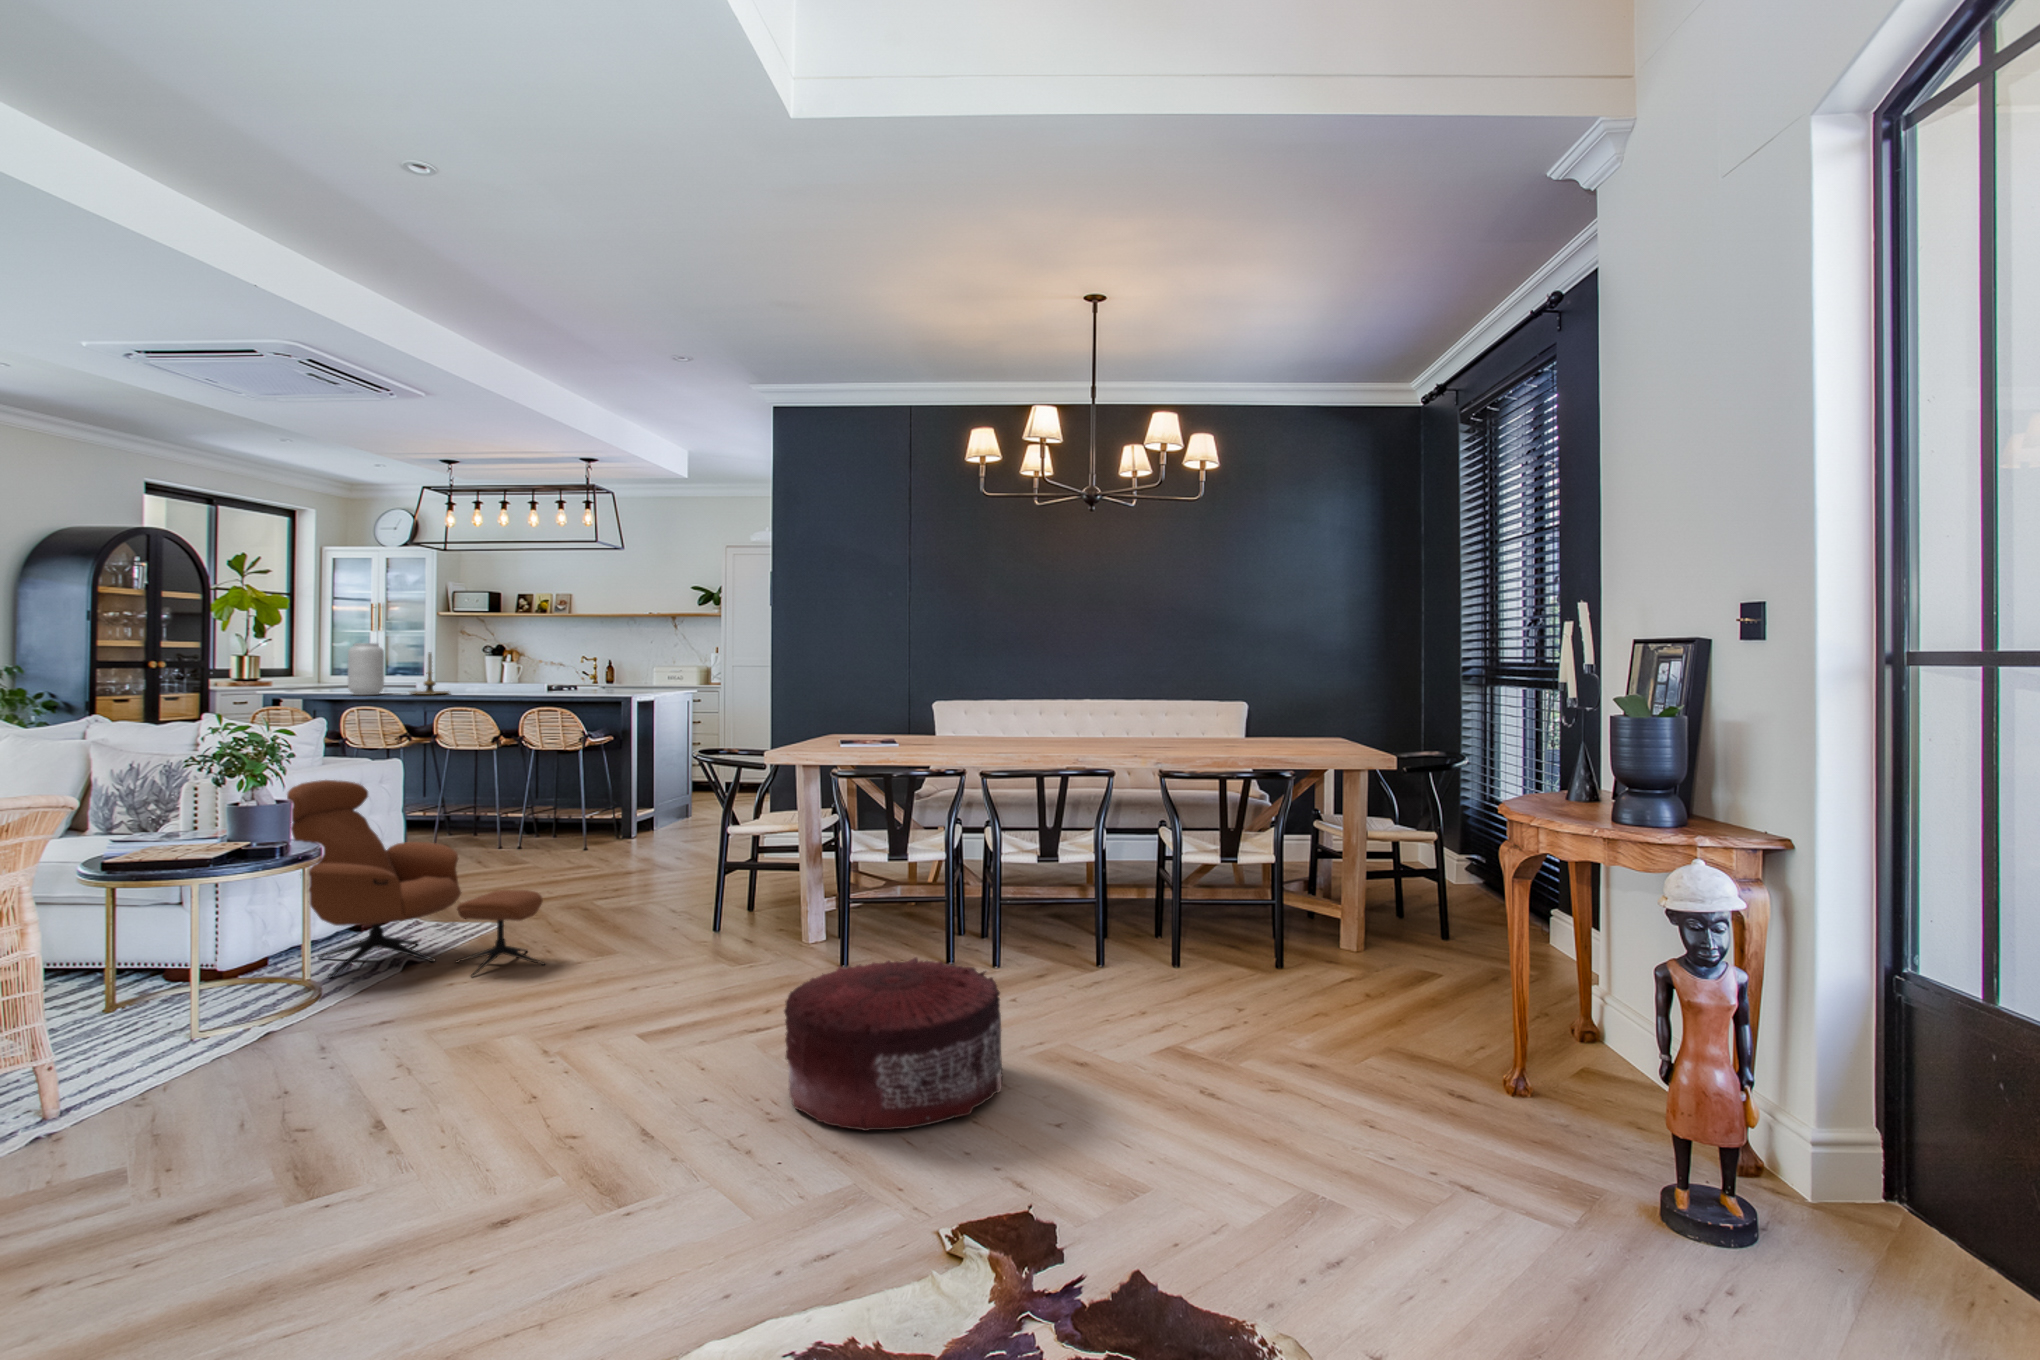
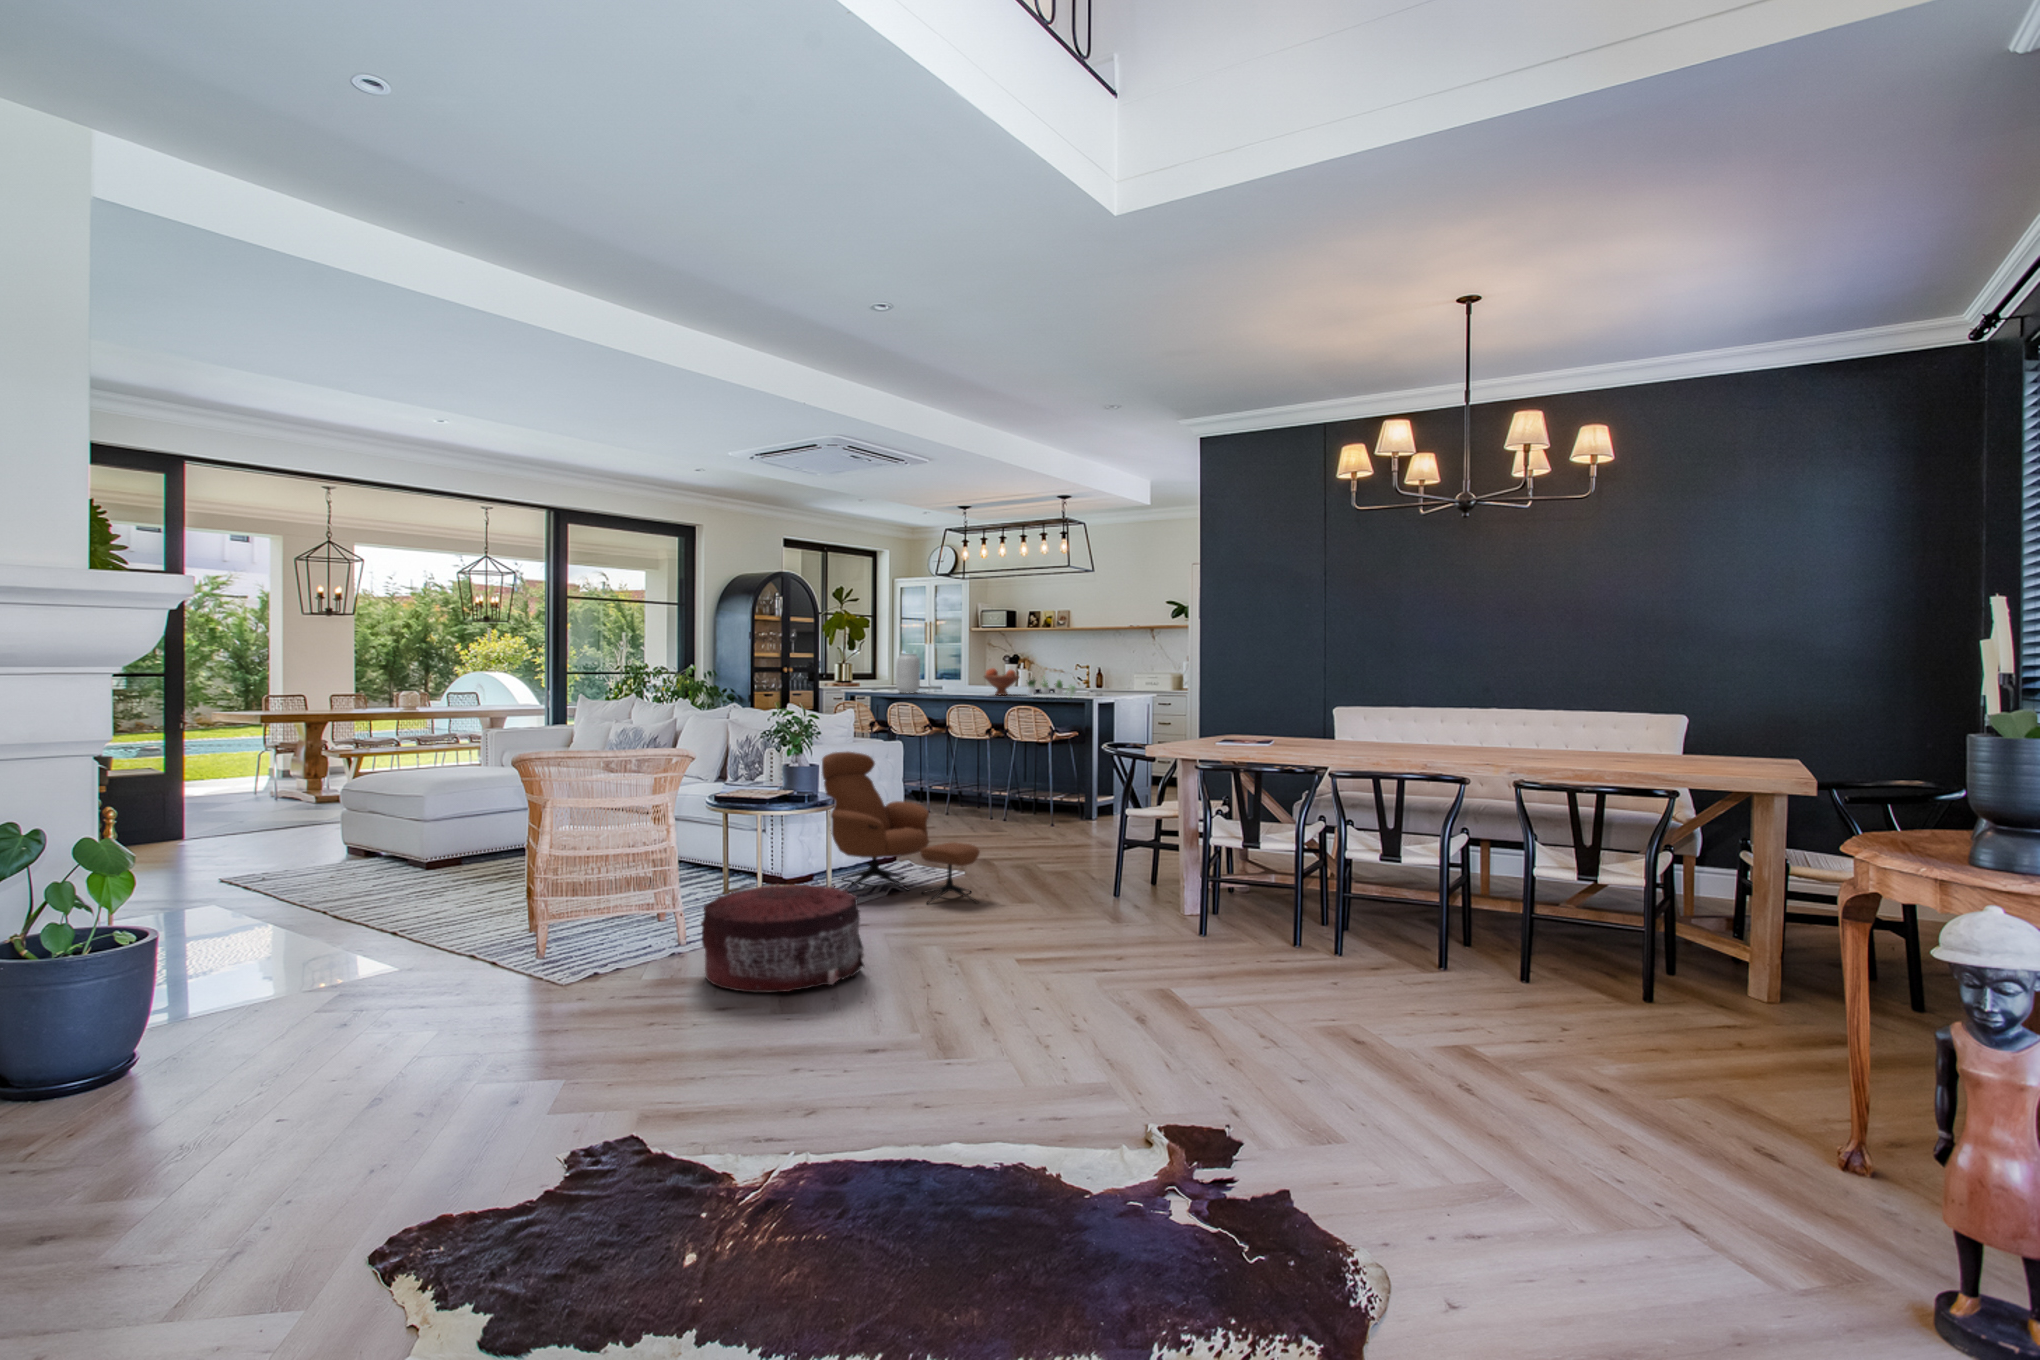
candle holder: present [411,652,449,695] -> none [935,660,965,694]
fruit bowl: none [480,661,531,695] -> present [984,668,1019,695]
succulent plant: none [543,669,609,697] -> present [1027,679,1076,695]
pouf: present [784,958,1002,1131] -> present [701,884,864,992]

